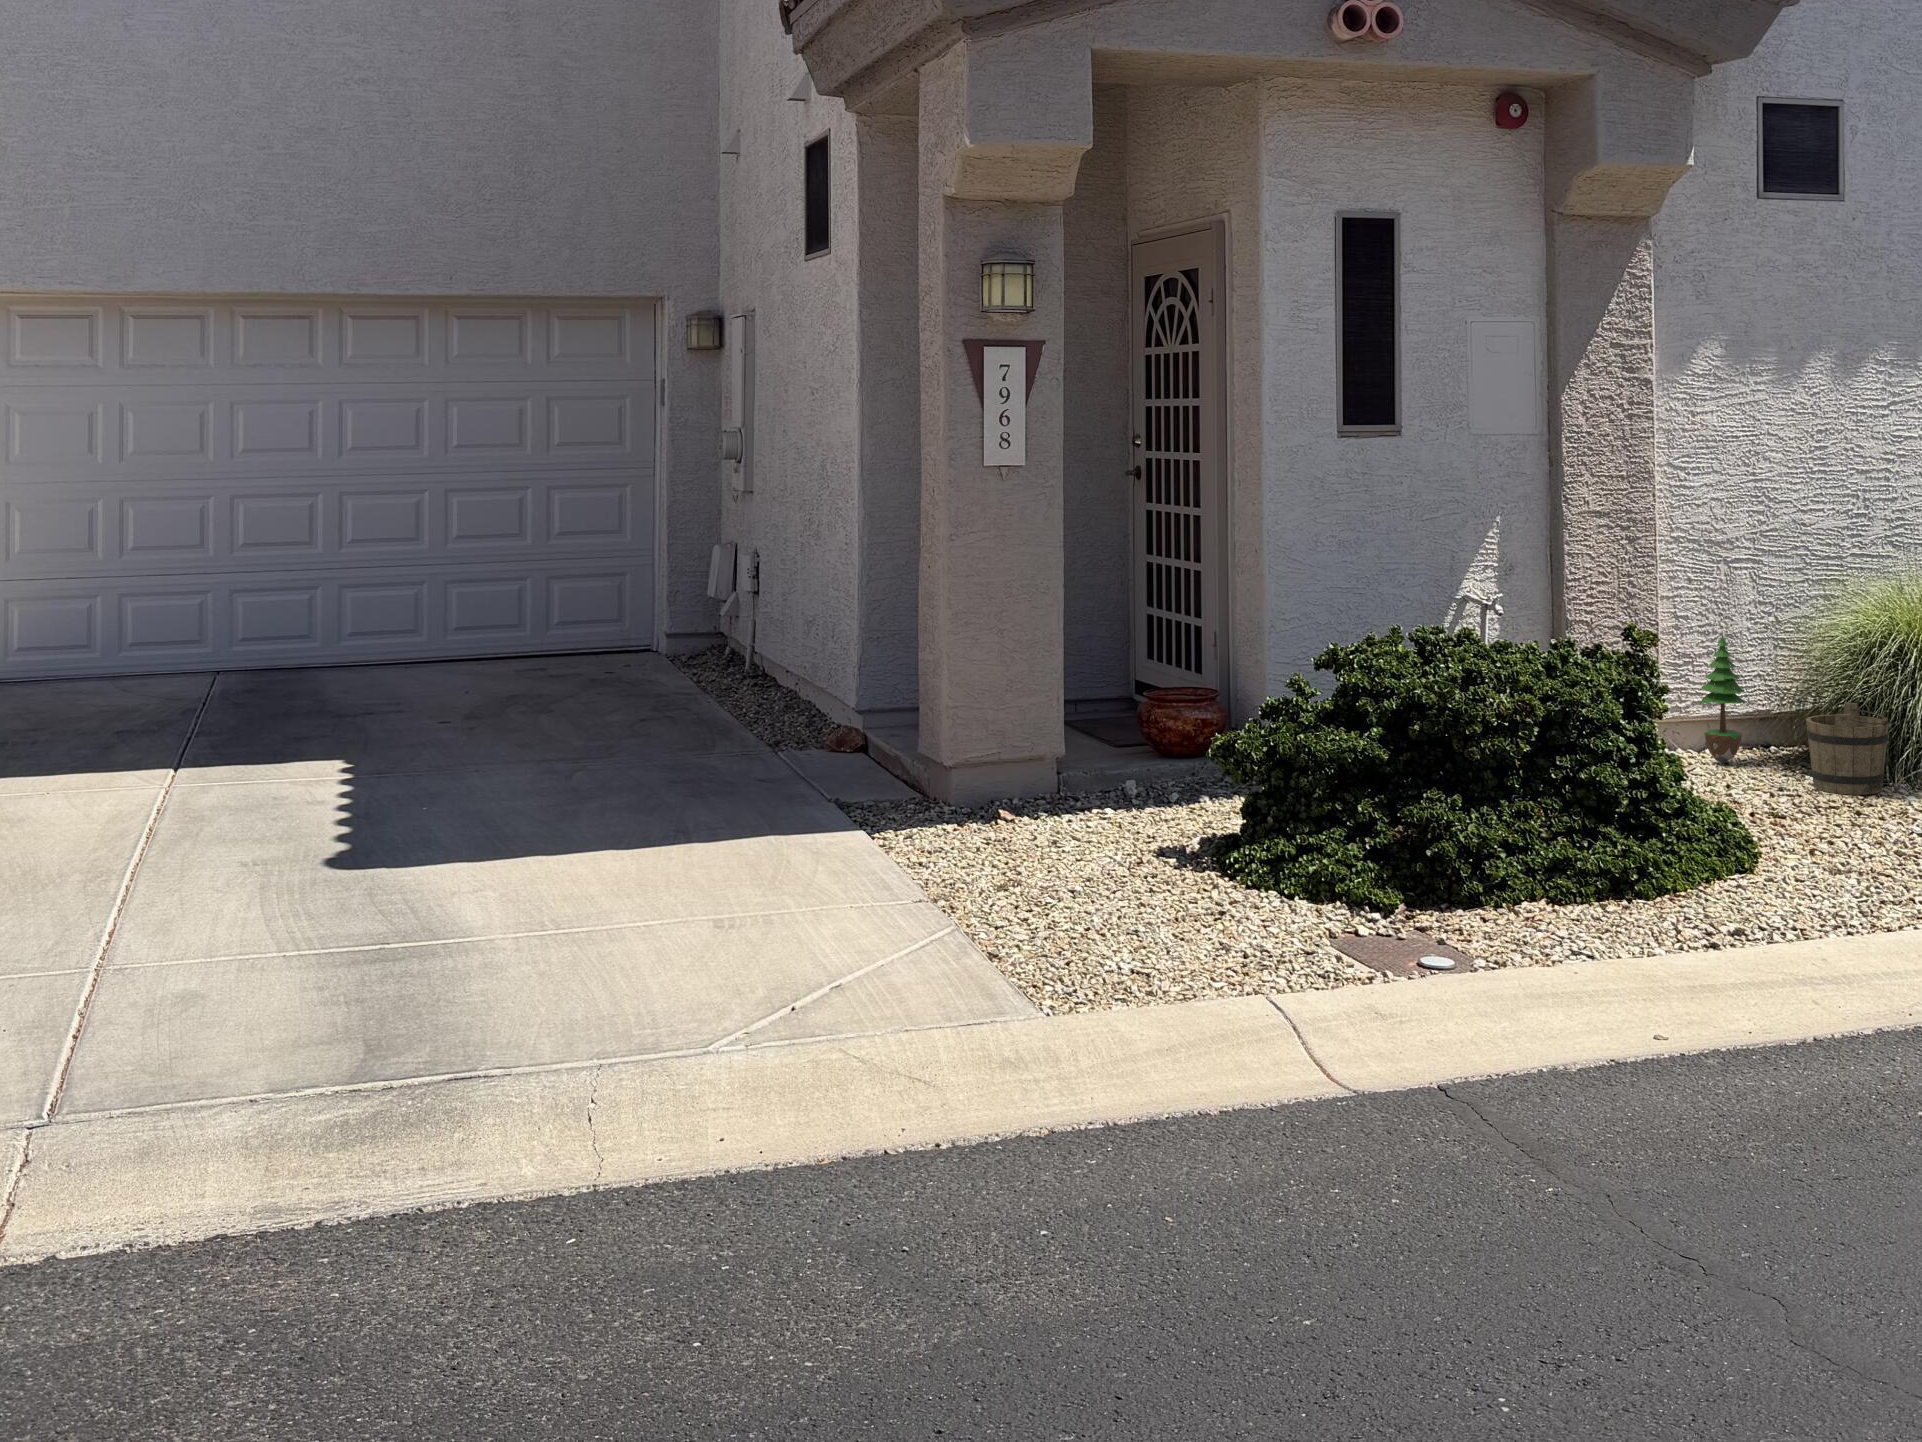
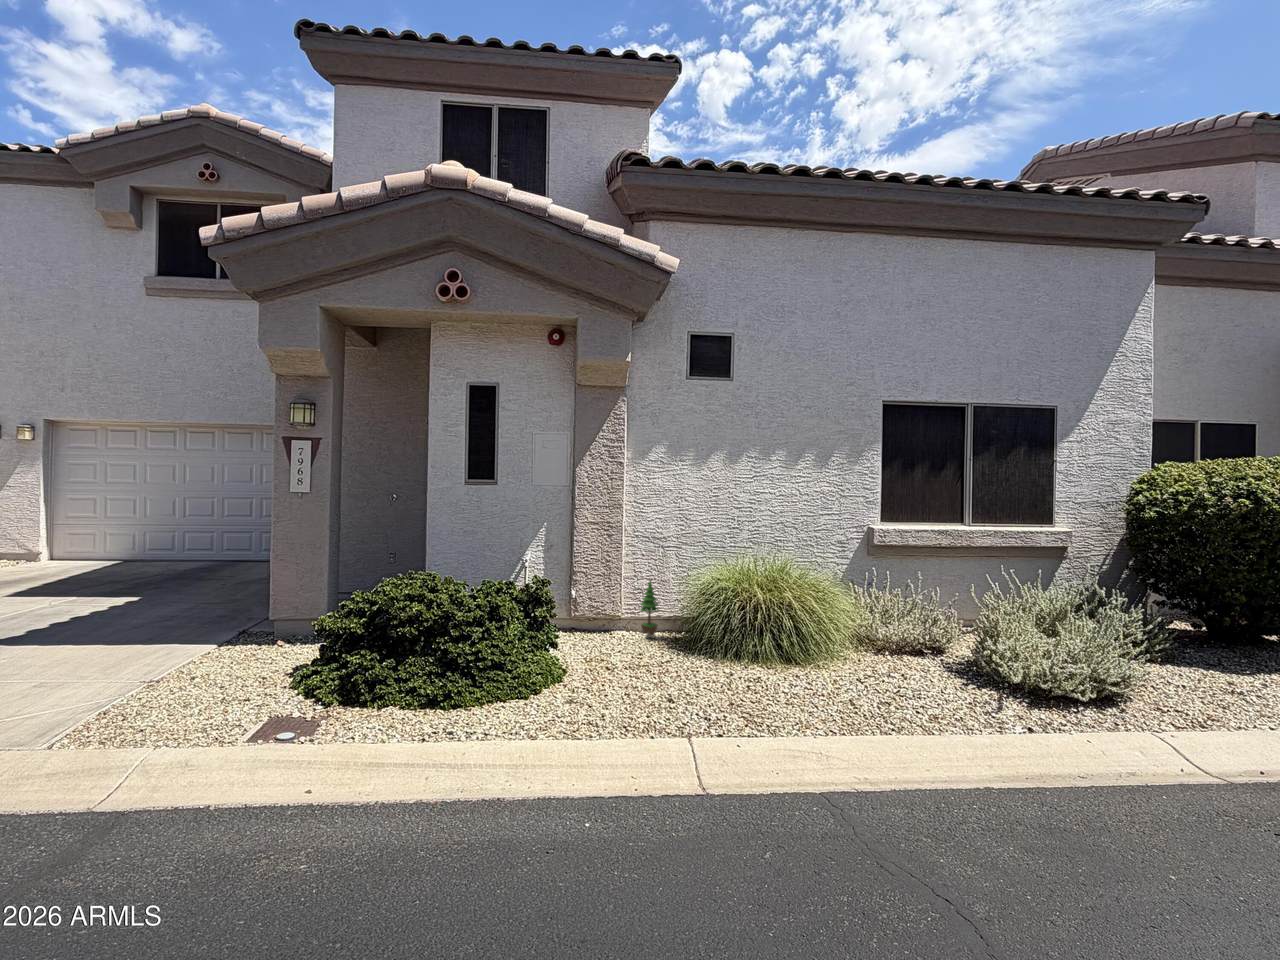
bucket: present [1806,703,1889,795] -> none [659,616,696,662]

